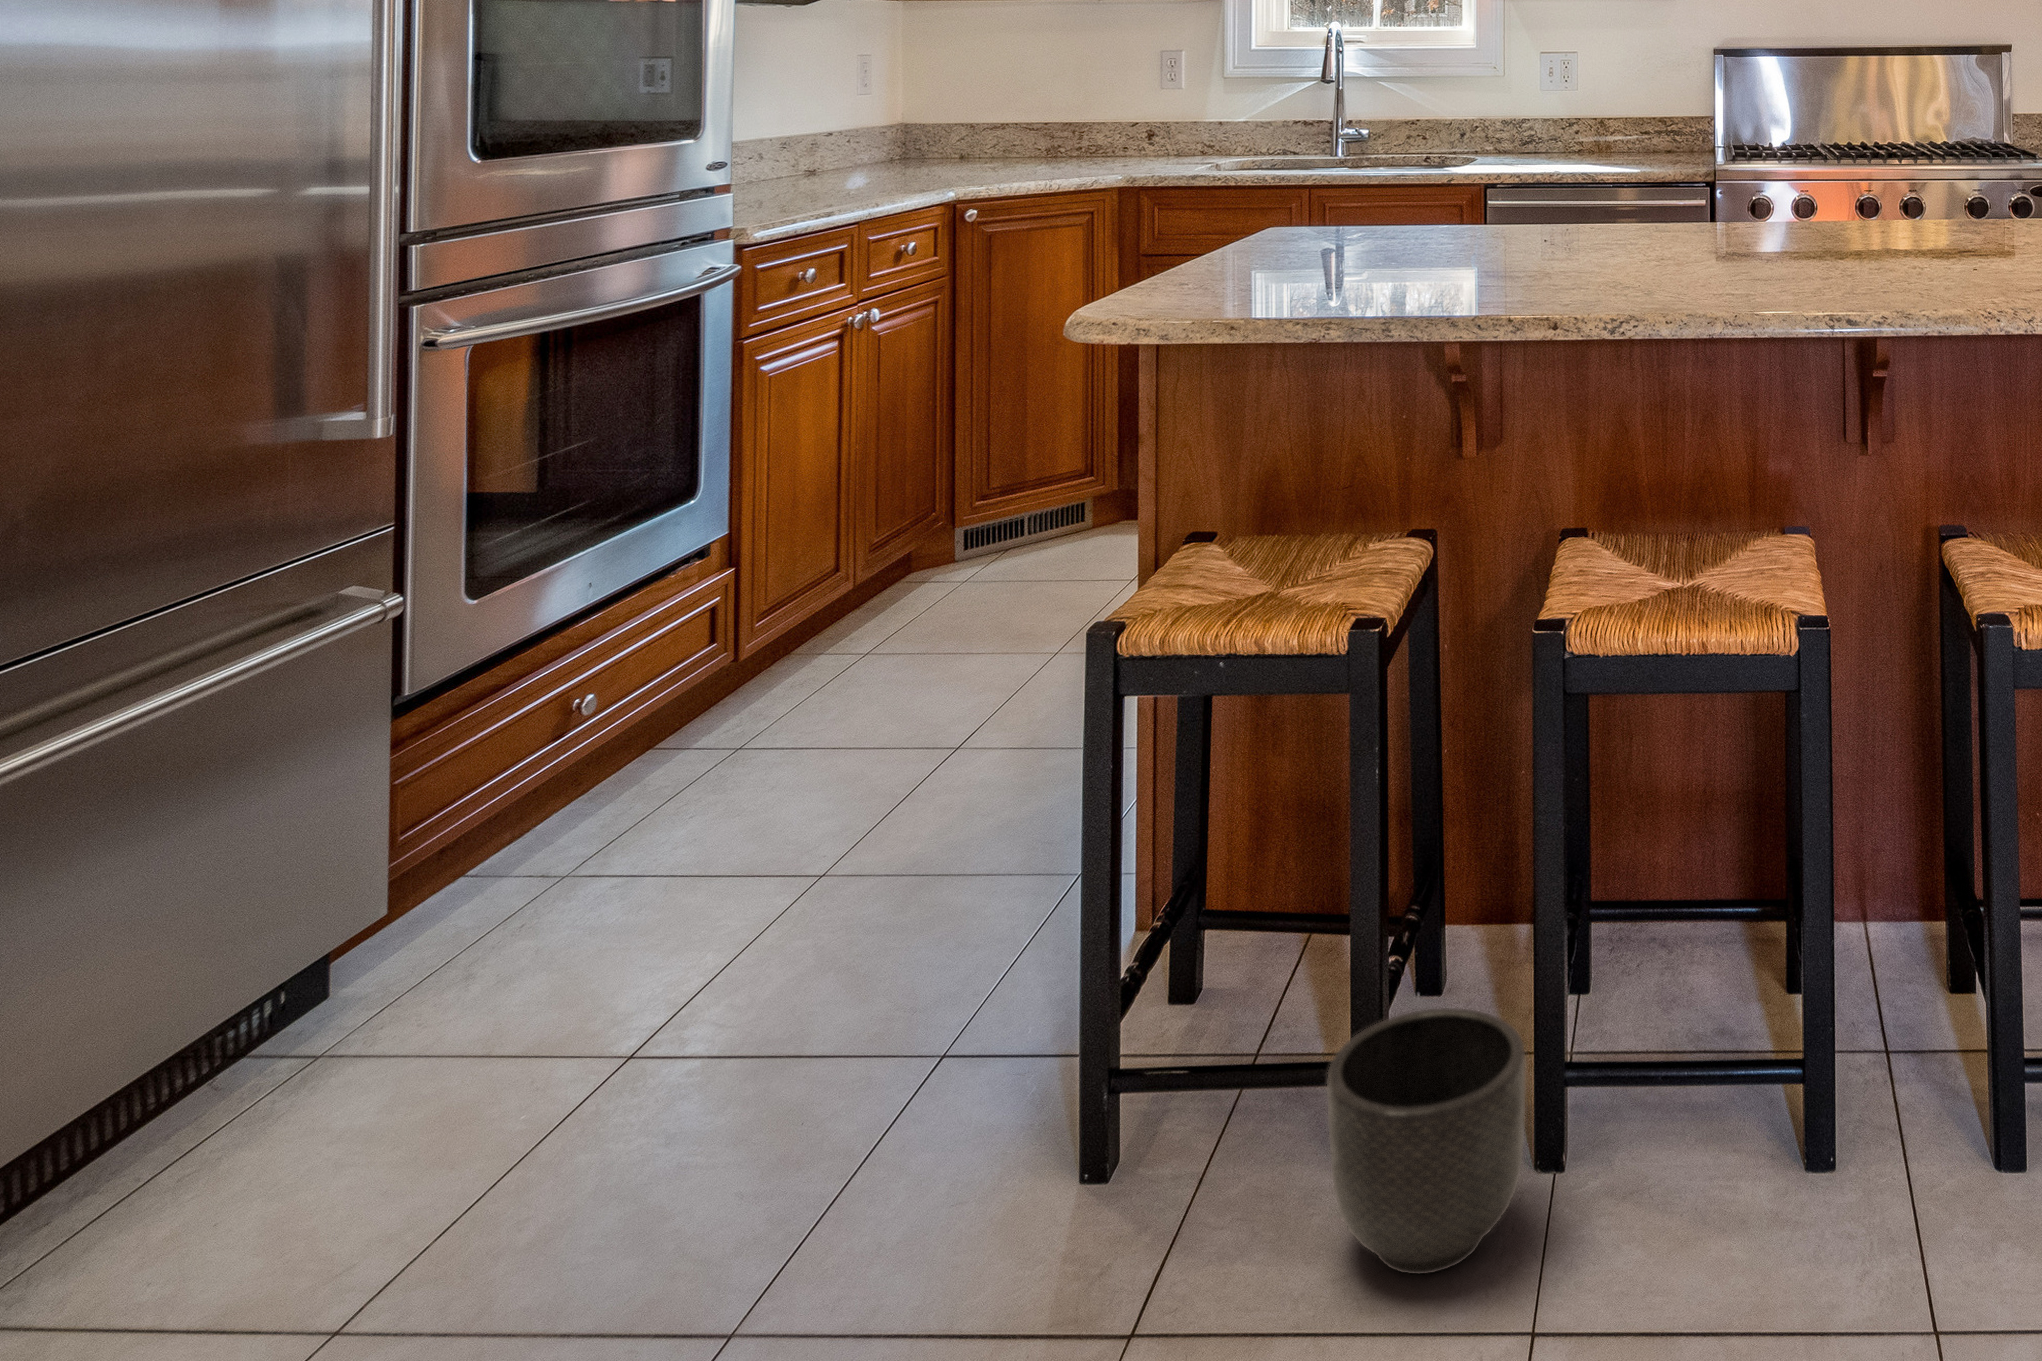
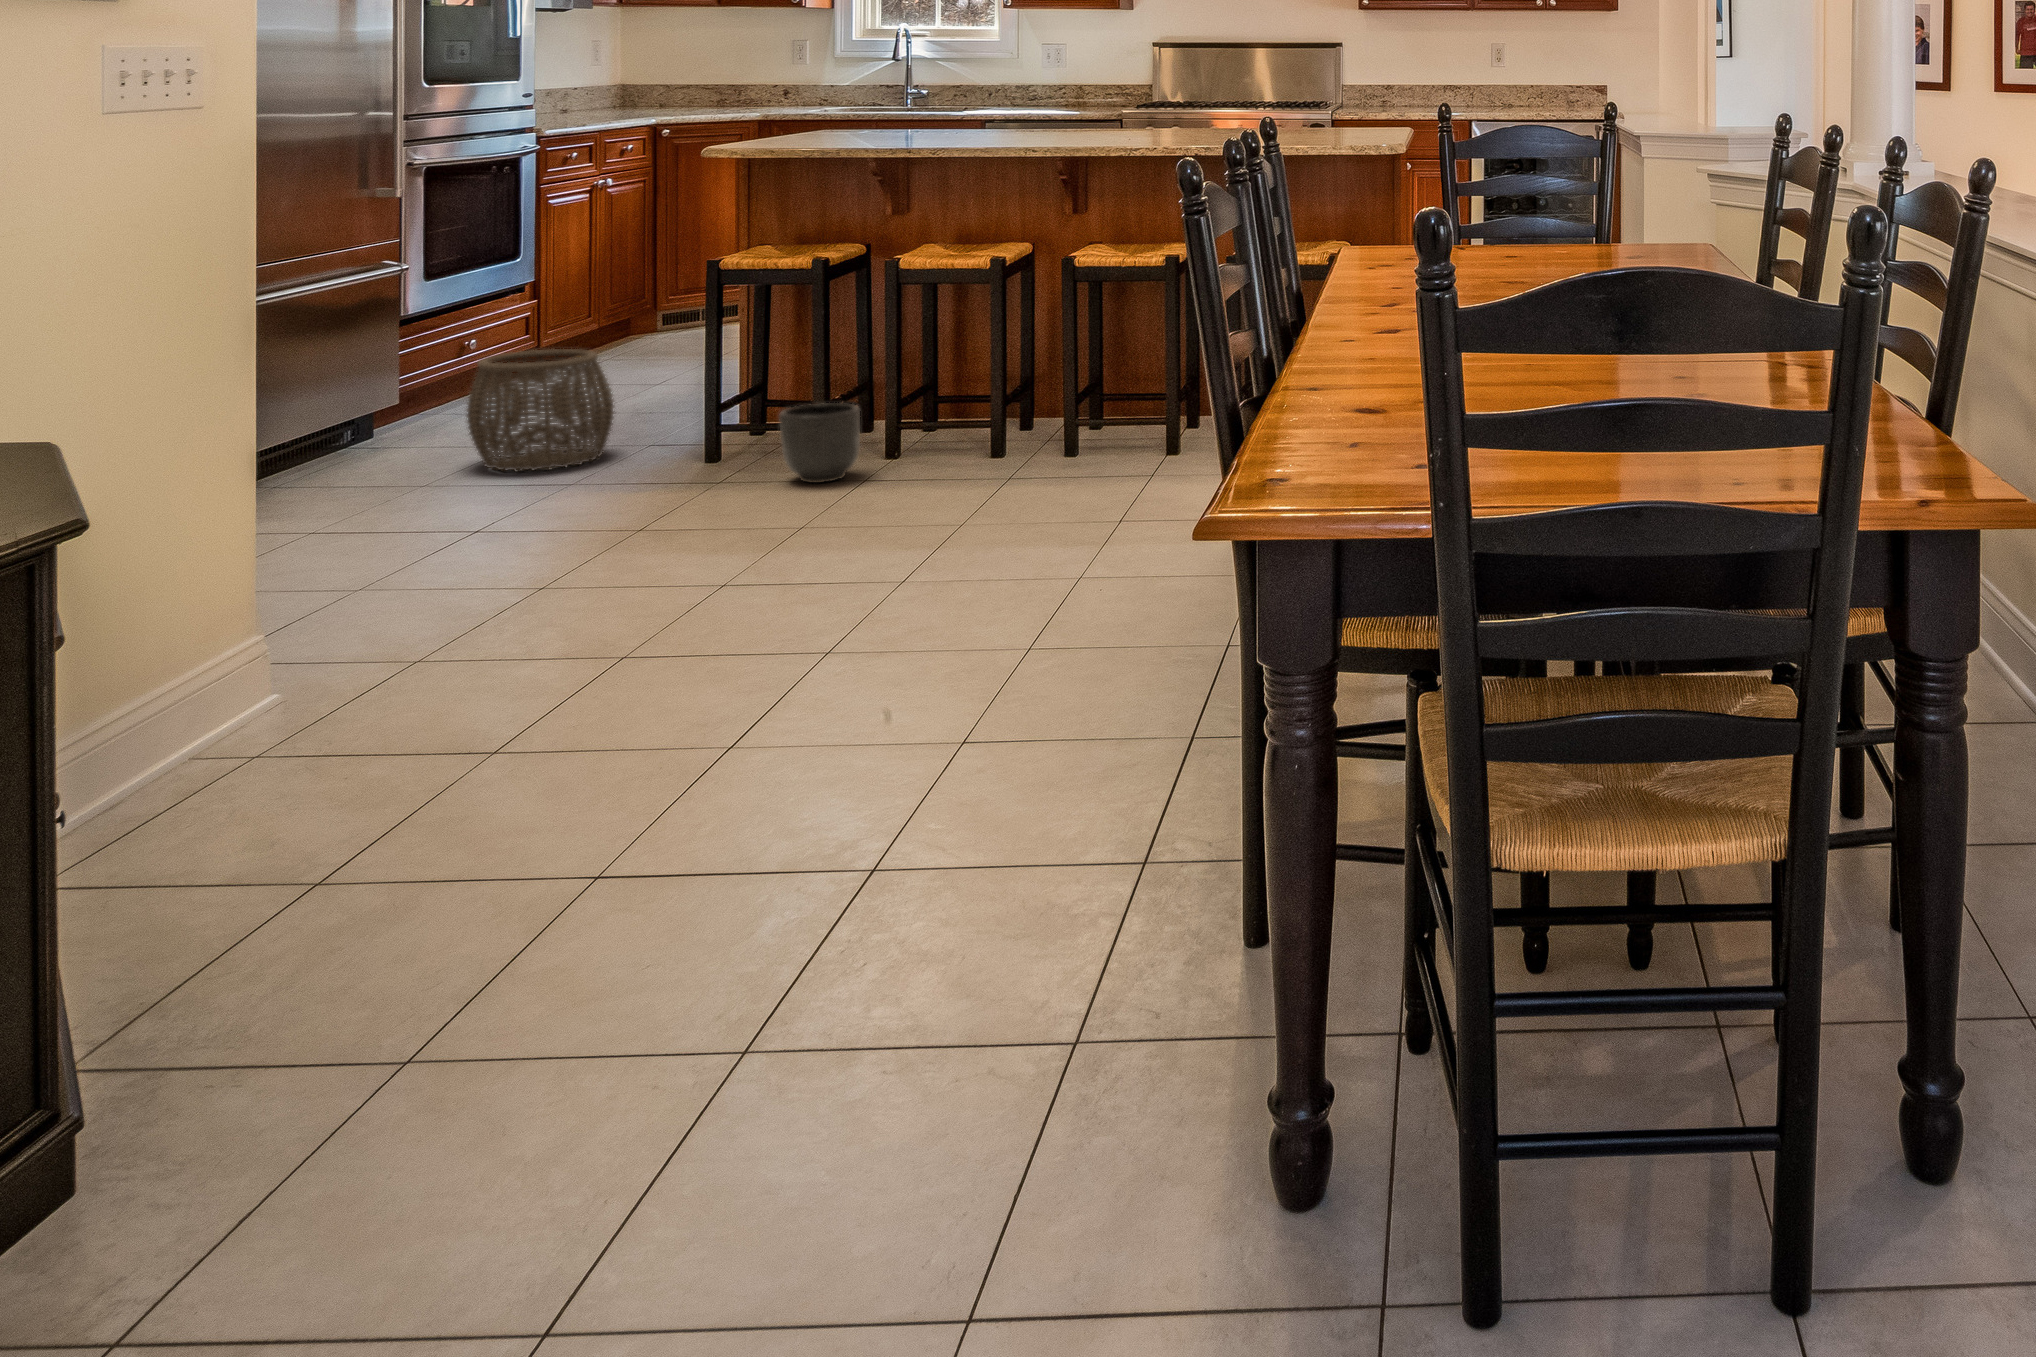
woven basket: none [510,825,888,1216] -> present [466,349,615,471]

